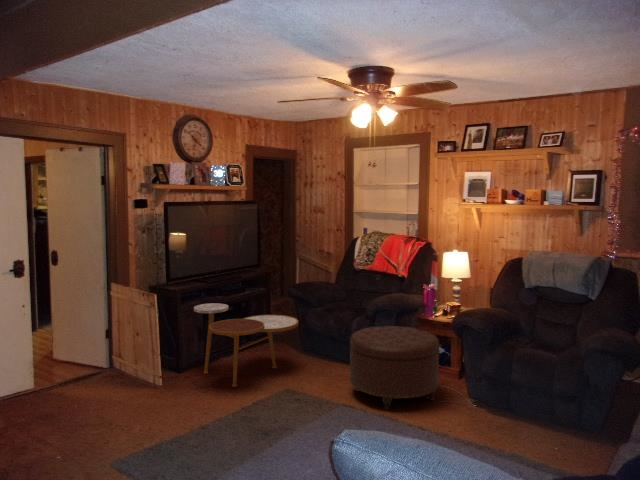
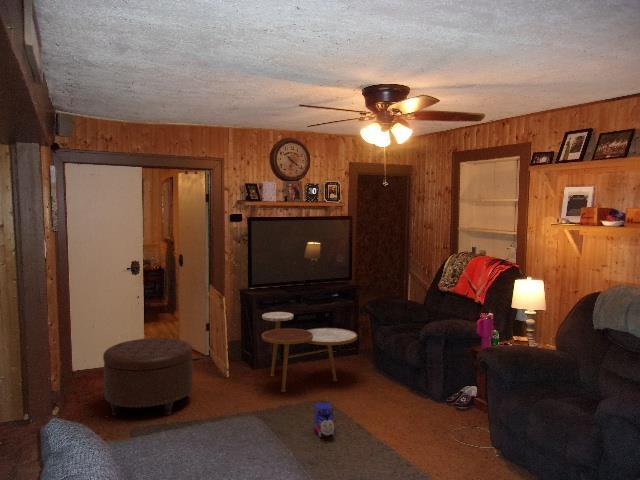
ottoman: present [350,326,439,410] -> present [103,338,193,415]
toy train: none [301,387,331,422] -> present [314,403,334,437]

